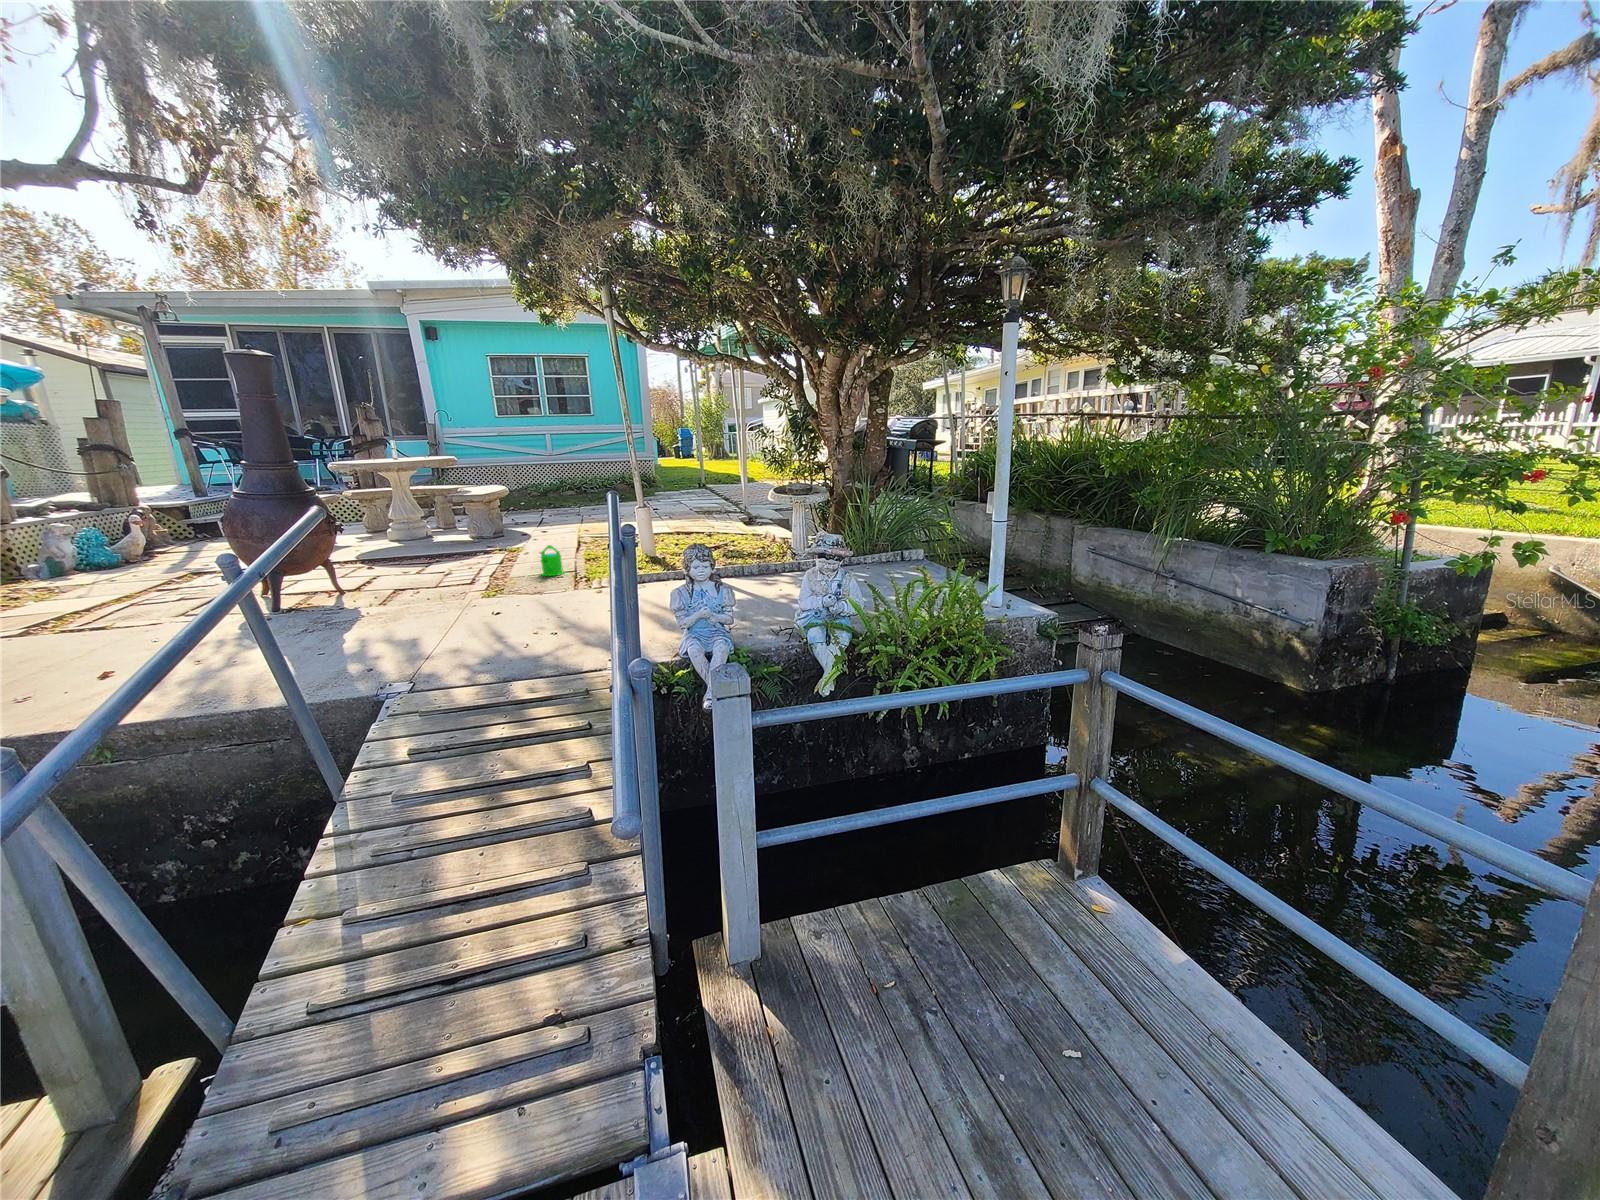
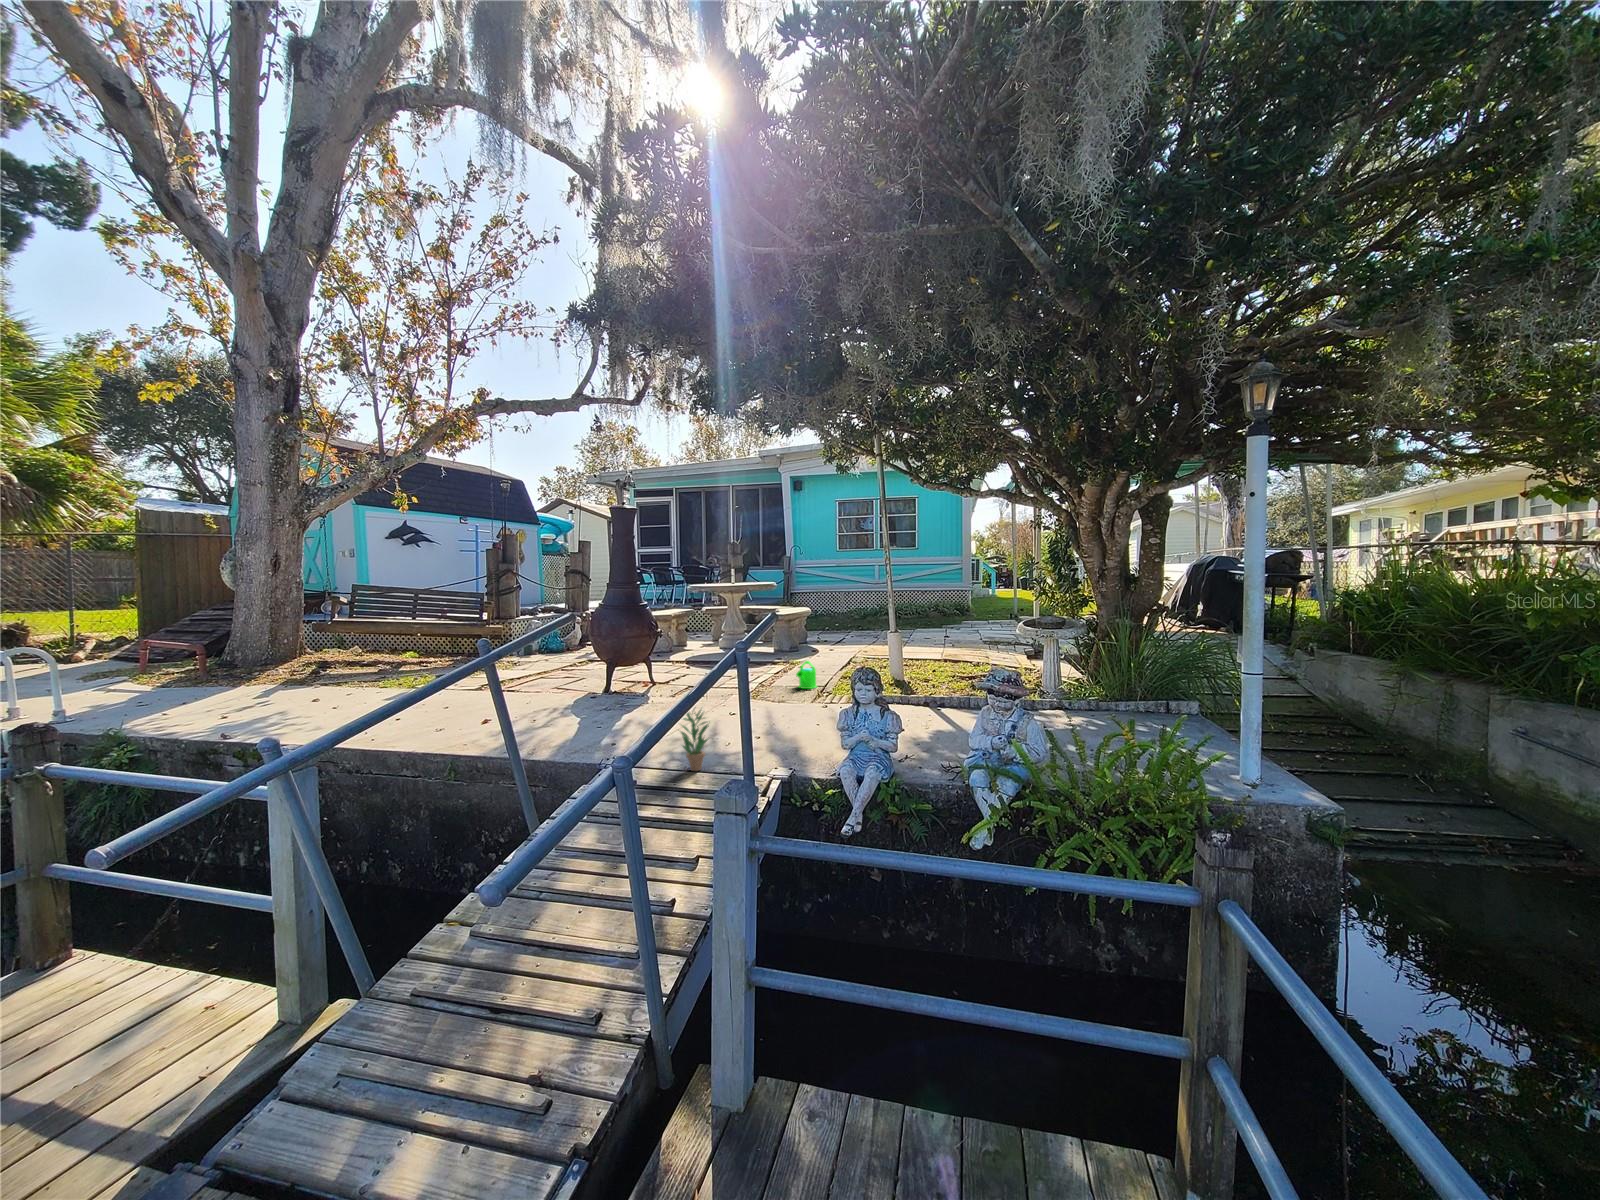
potted plant: none [475,606,521,681] -> present [681,710,709,771]

